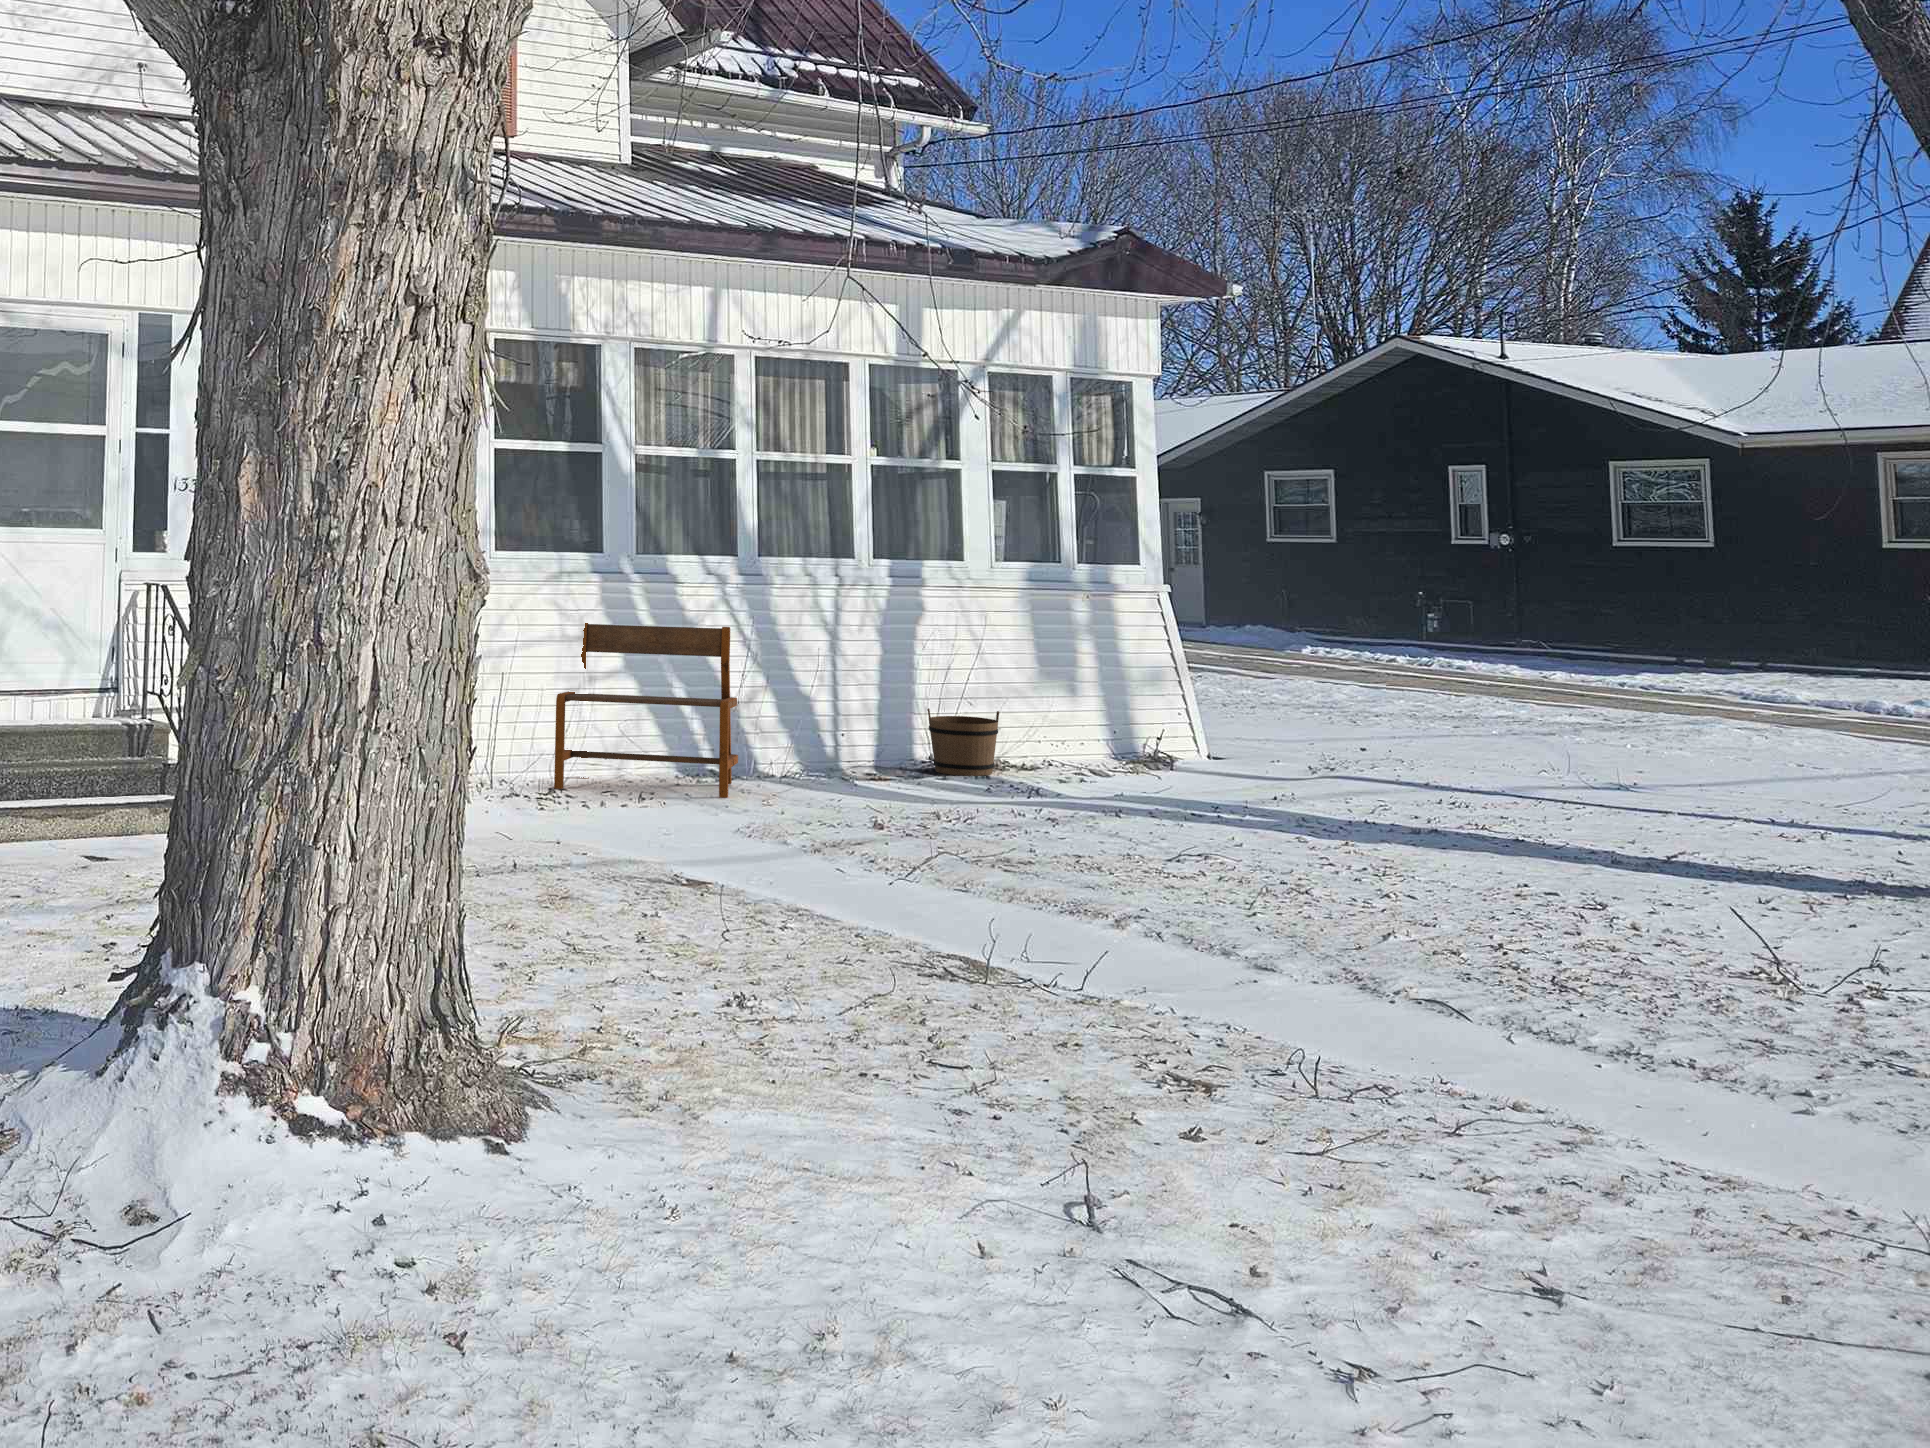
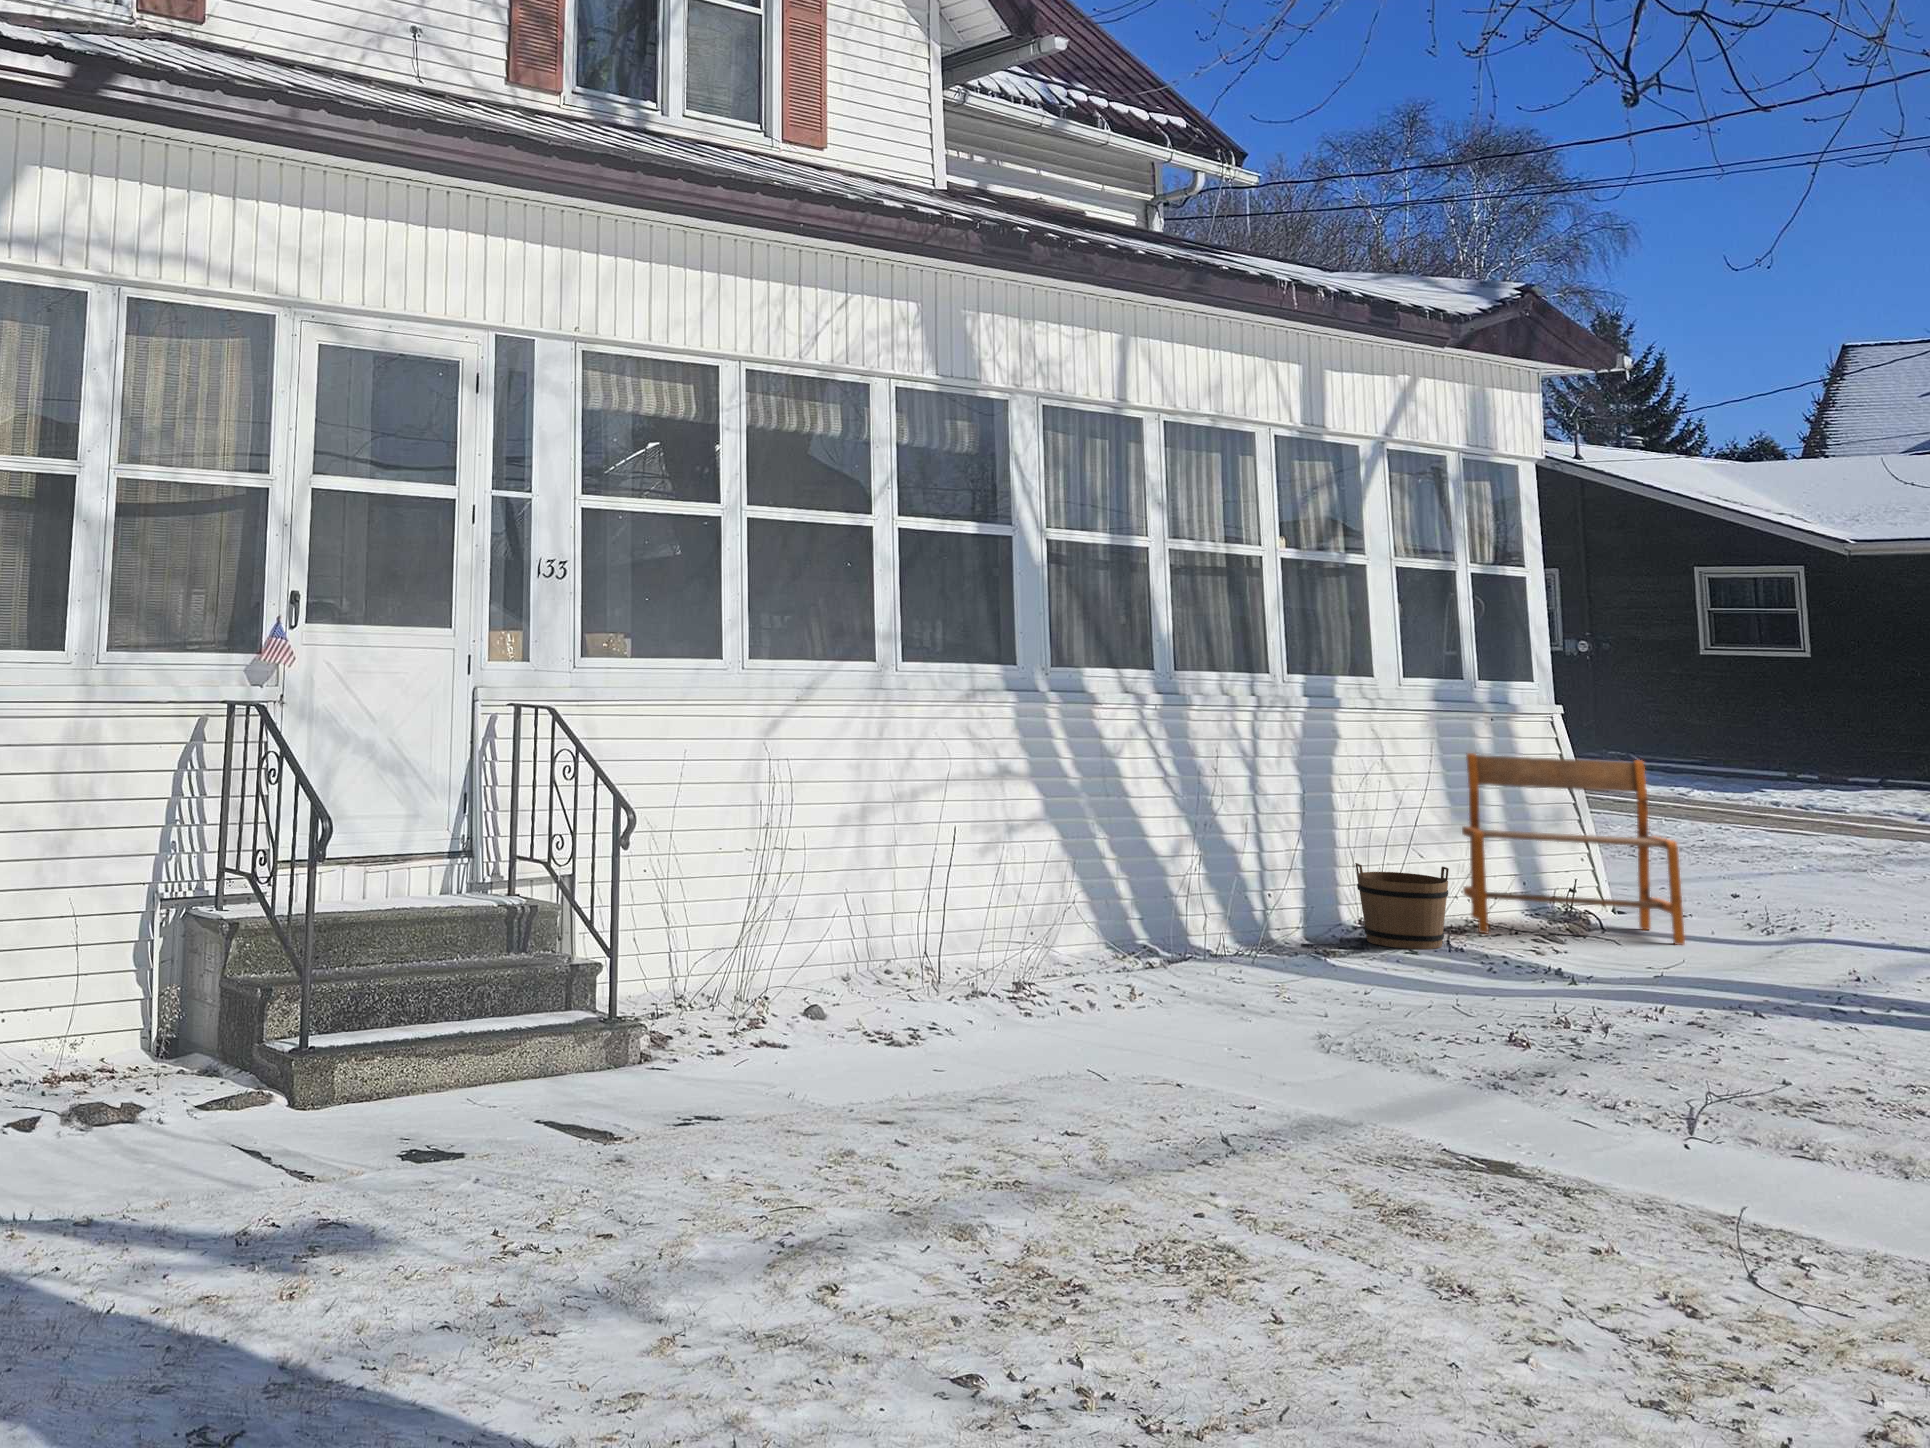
bench: present [554,623,738,798] -> present [1462,753,1685,945]

